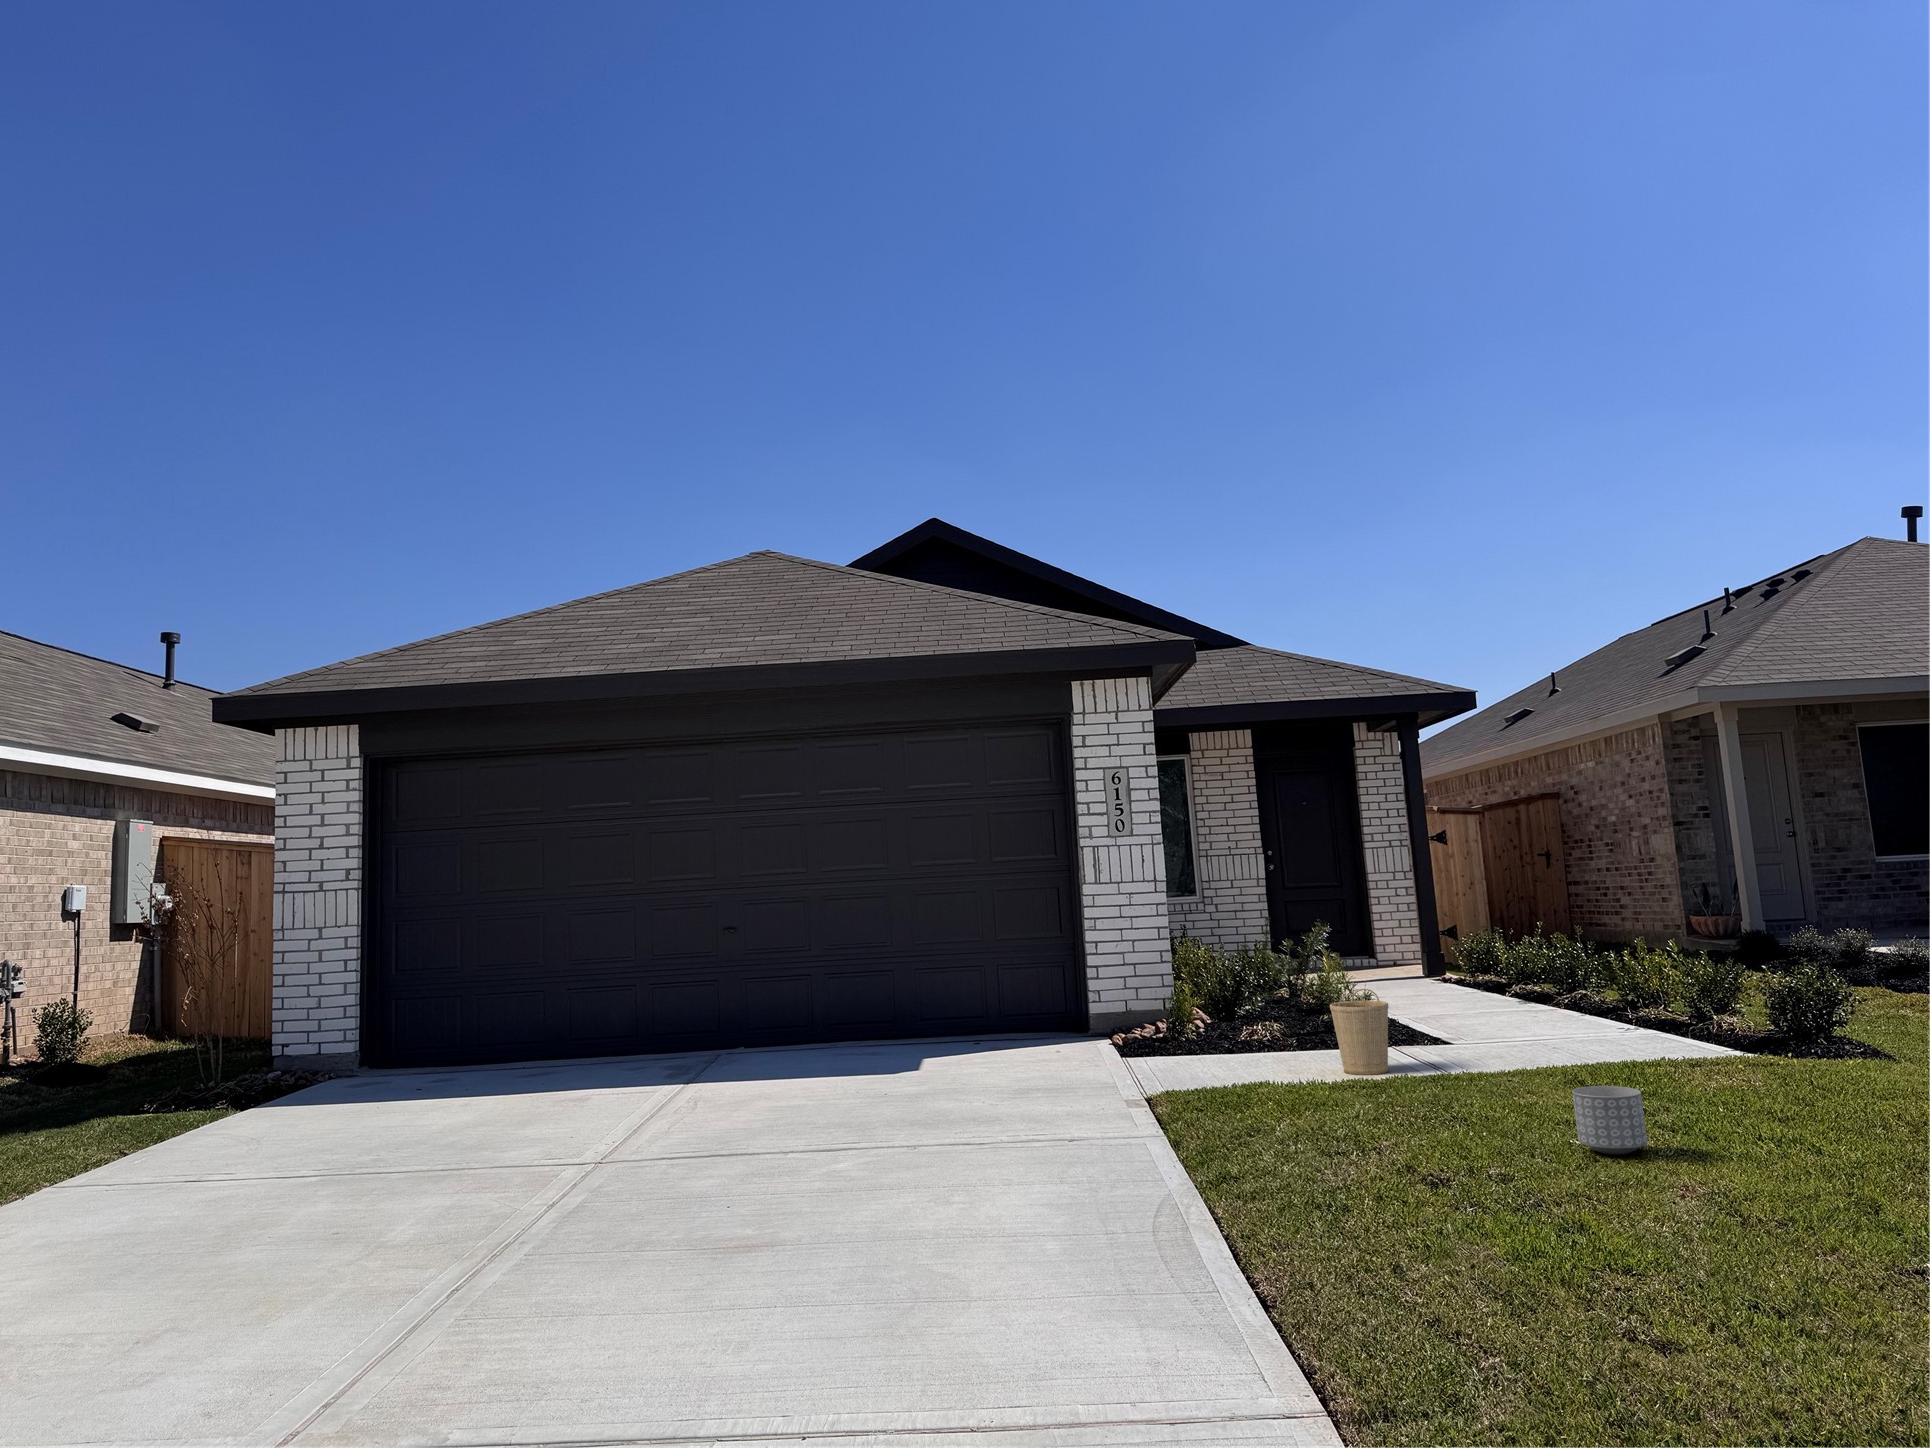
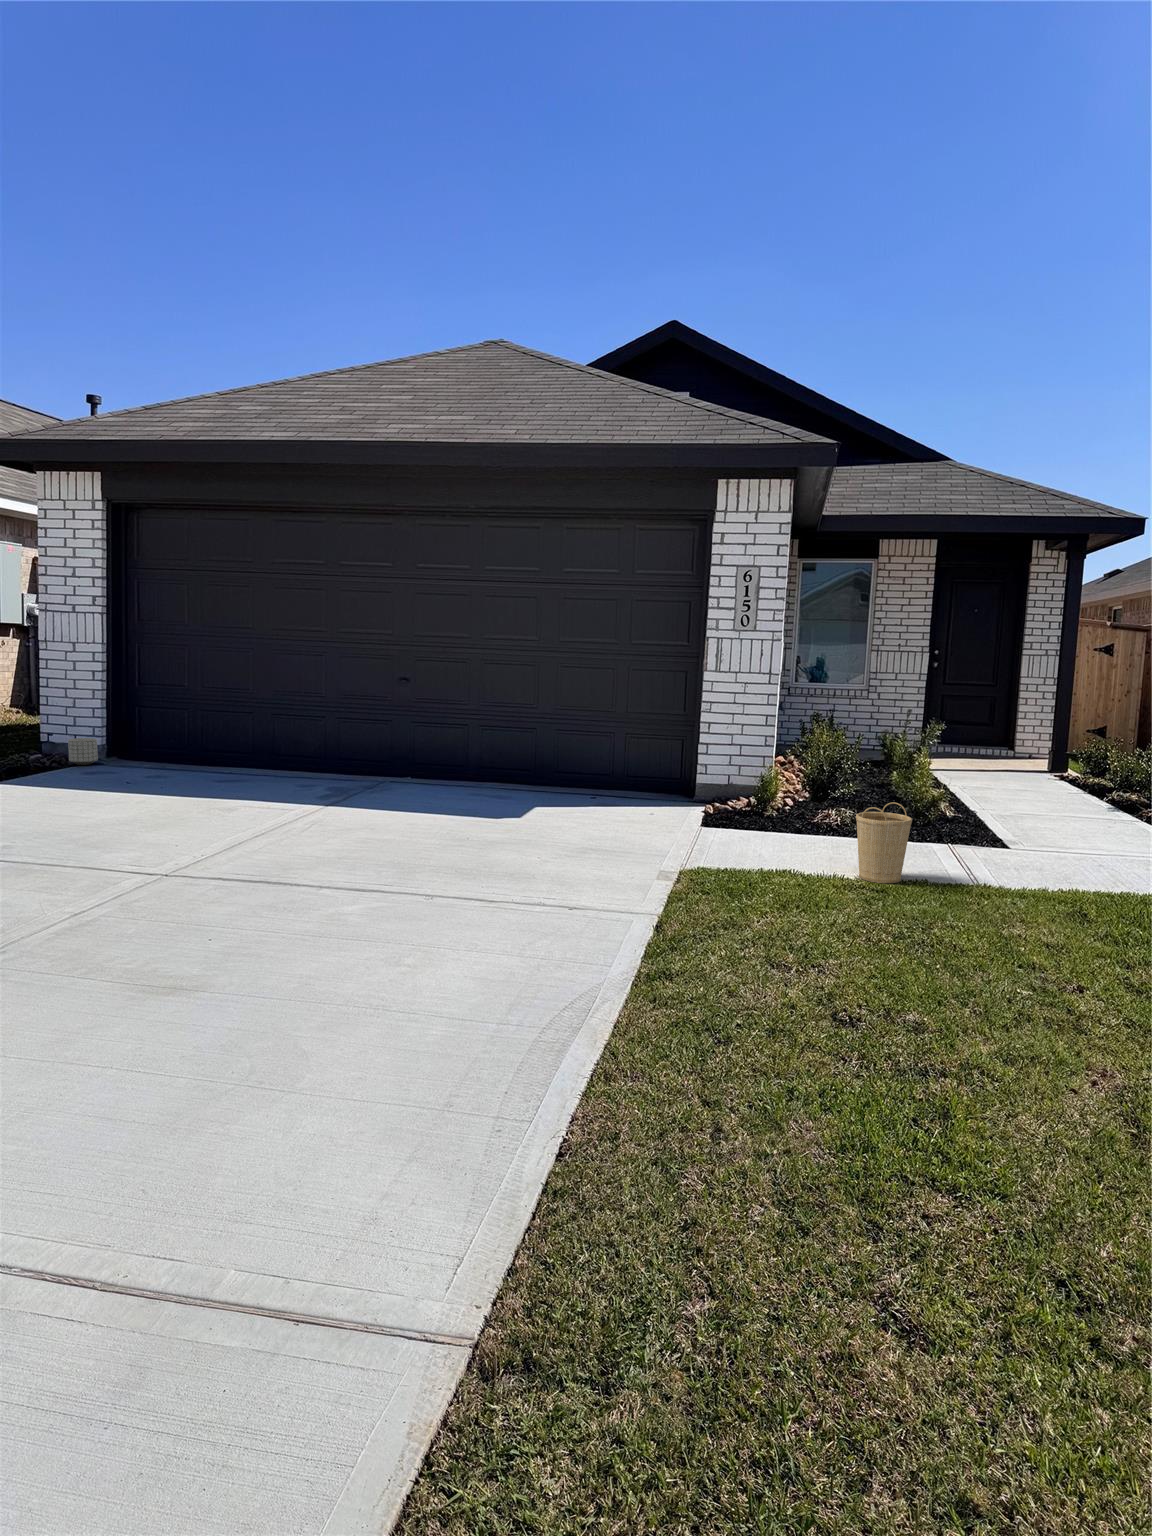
planter: present [1572,1086,1647,1155] -> present [68,738,98,765]

